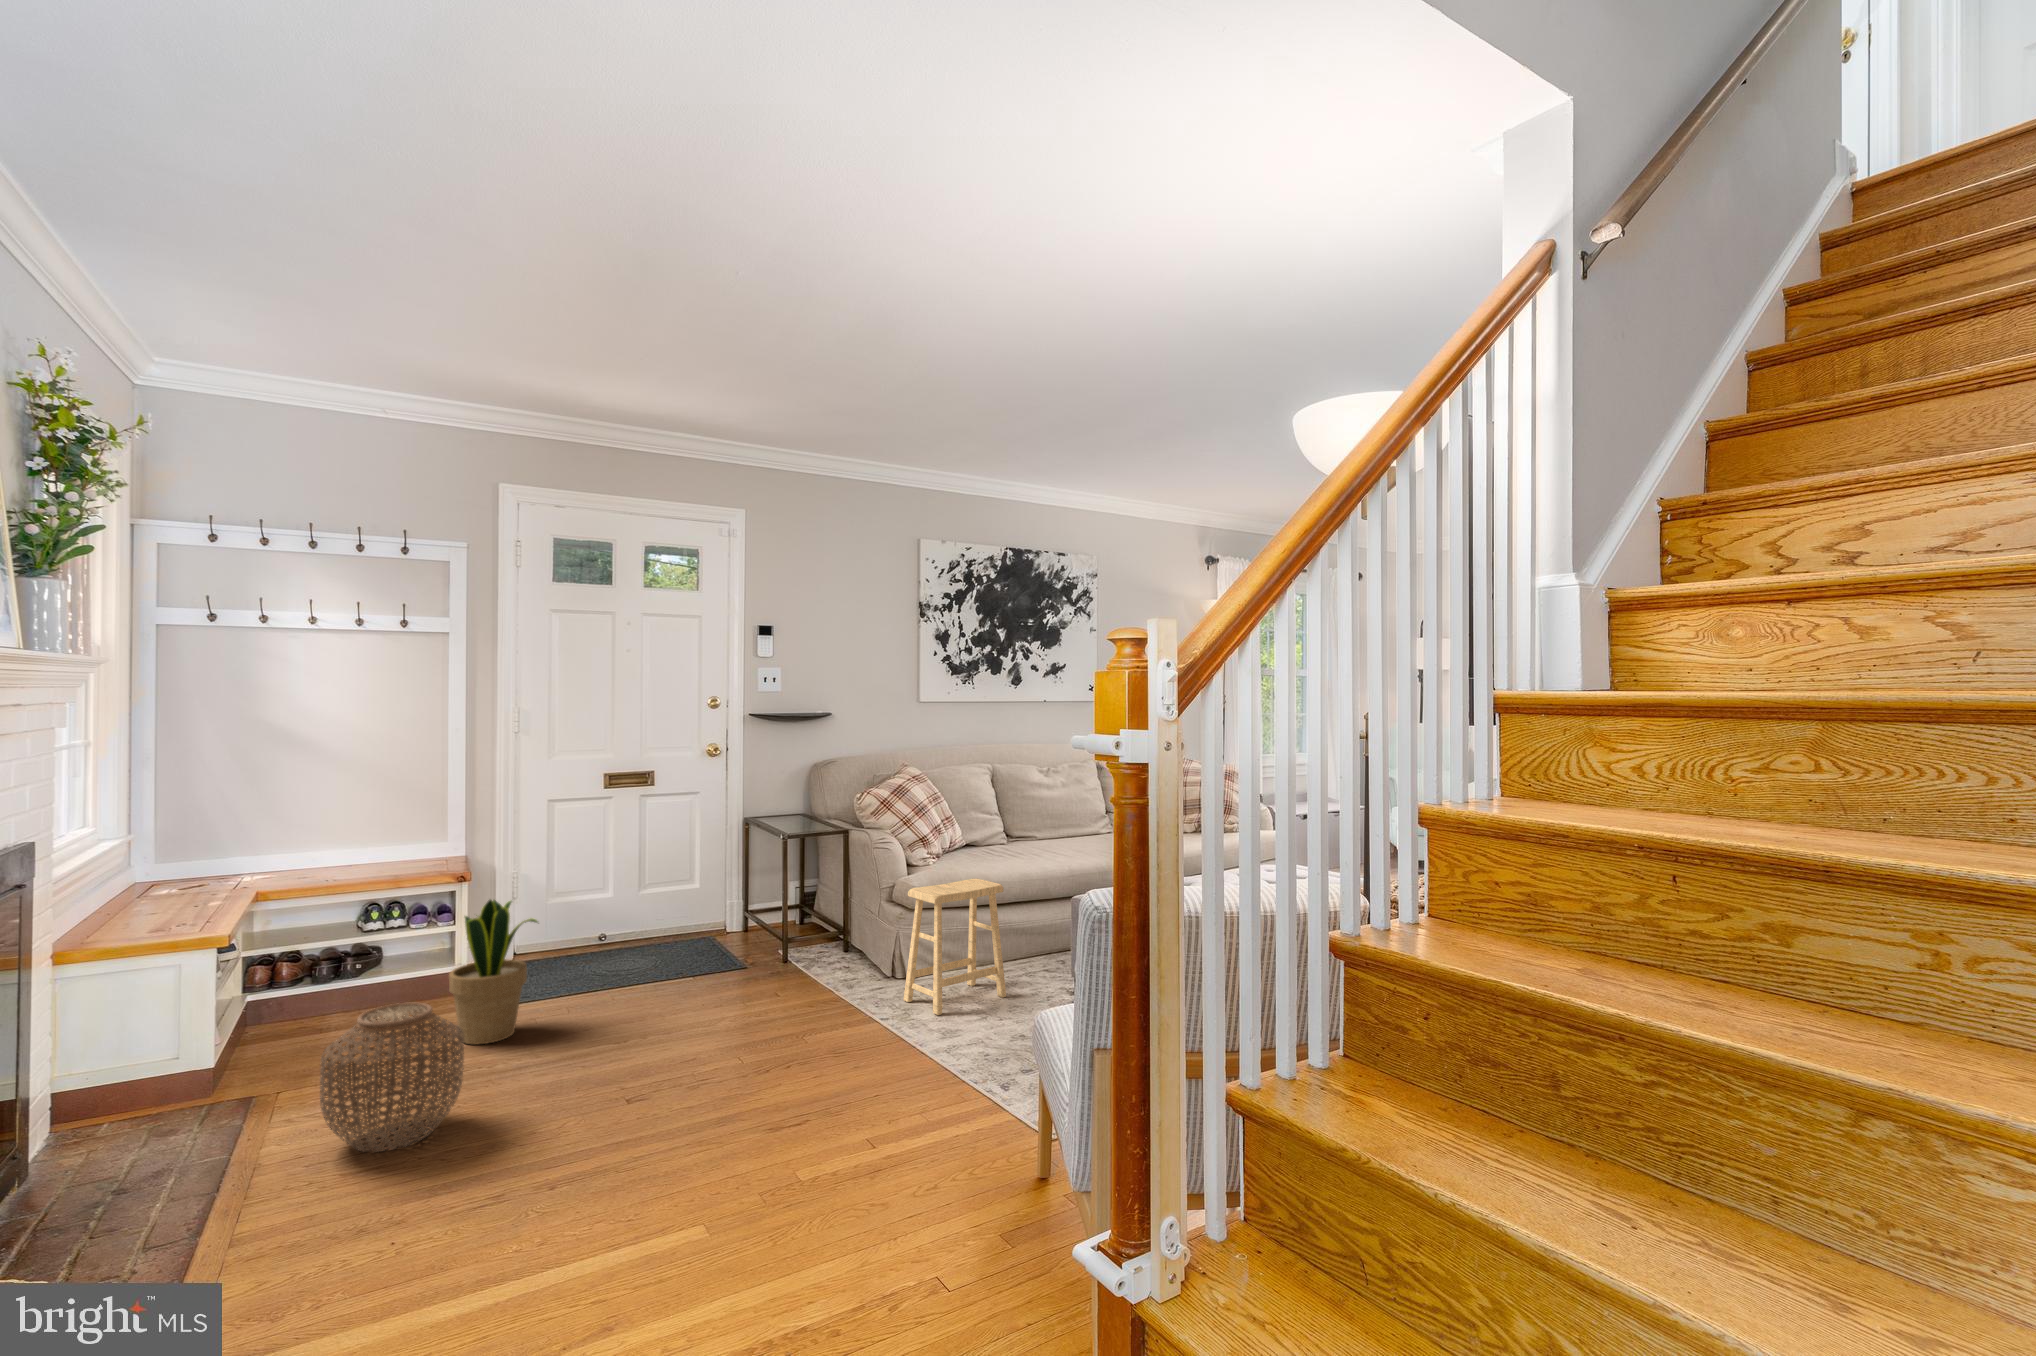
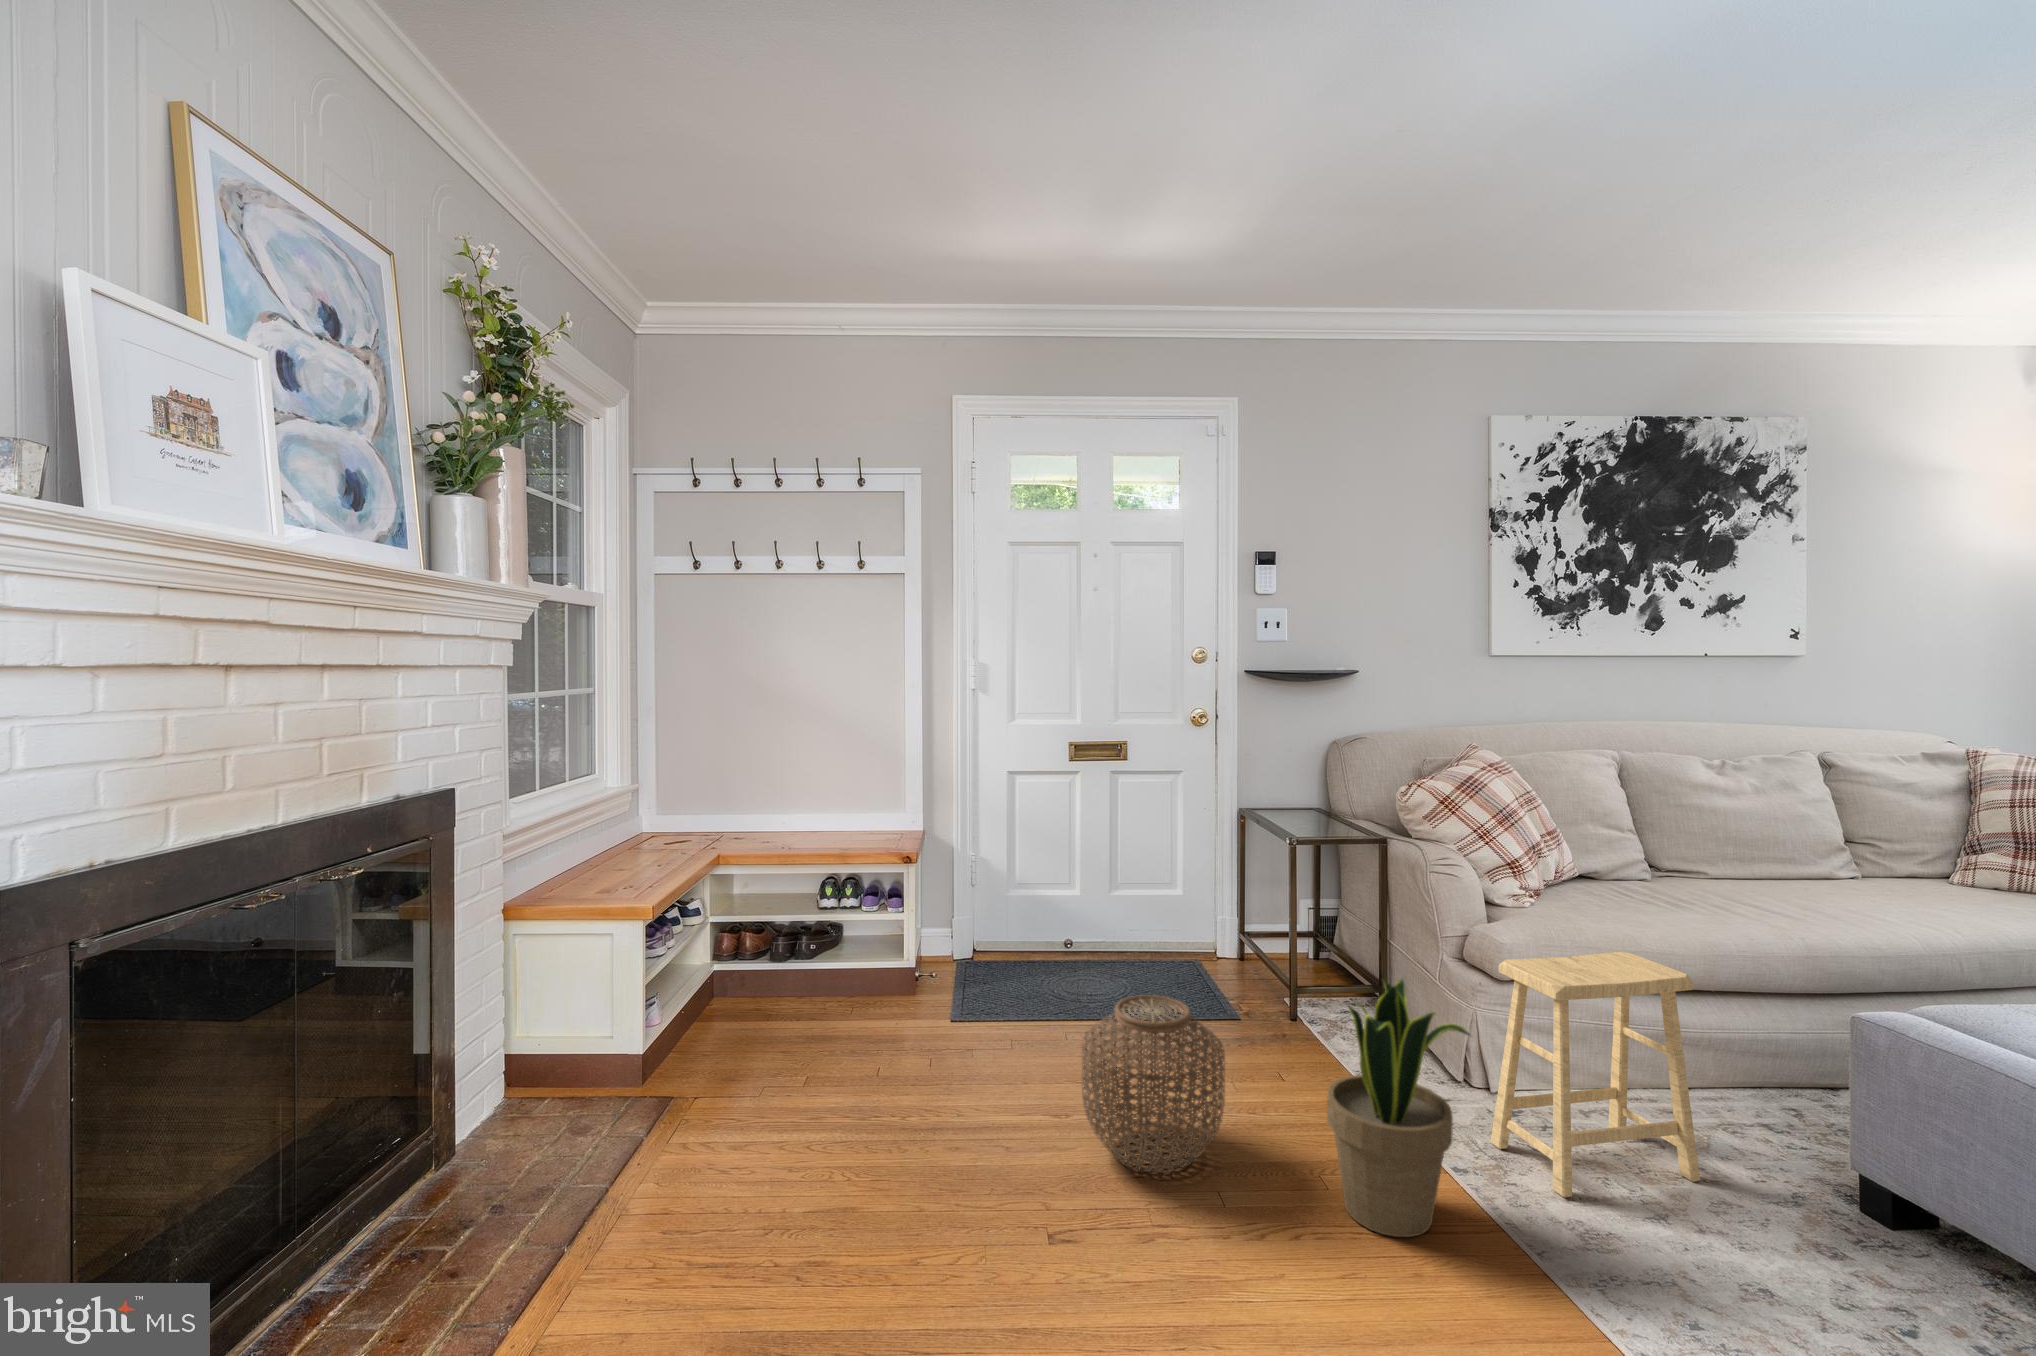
potted plant: present [449,900,538,1044] -> present [1327,979,1470,1237]
woven basket: present [320,1003,464,1152] -> present [1082,995,1225,1173]

